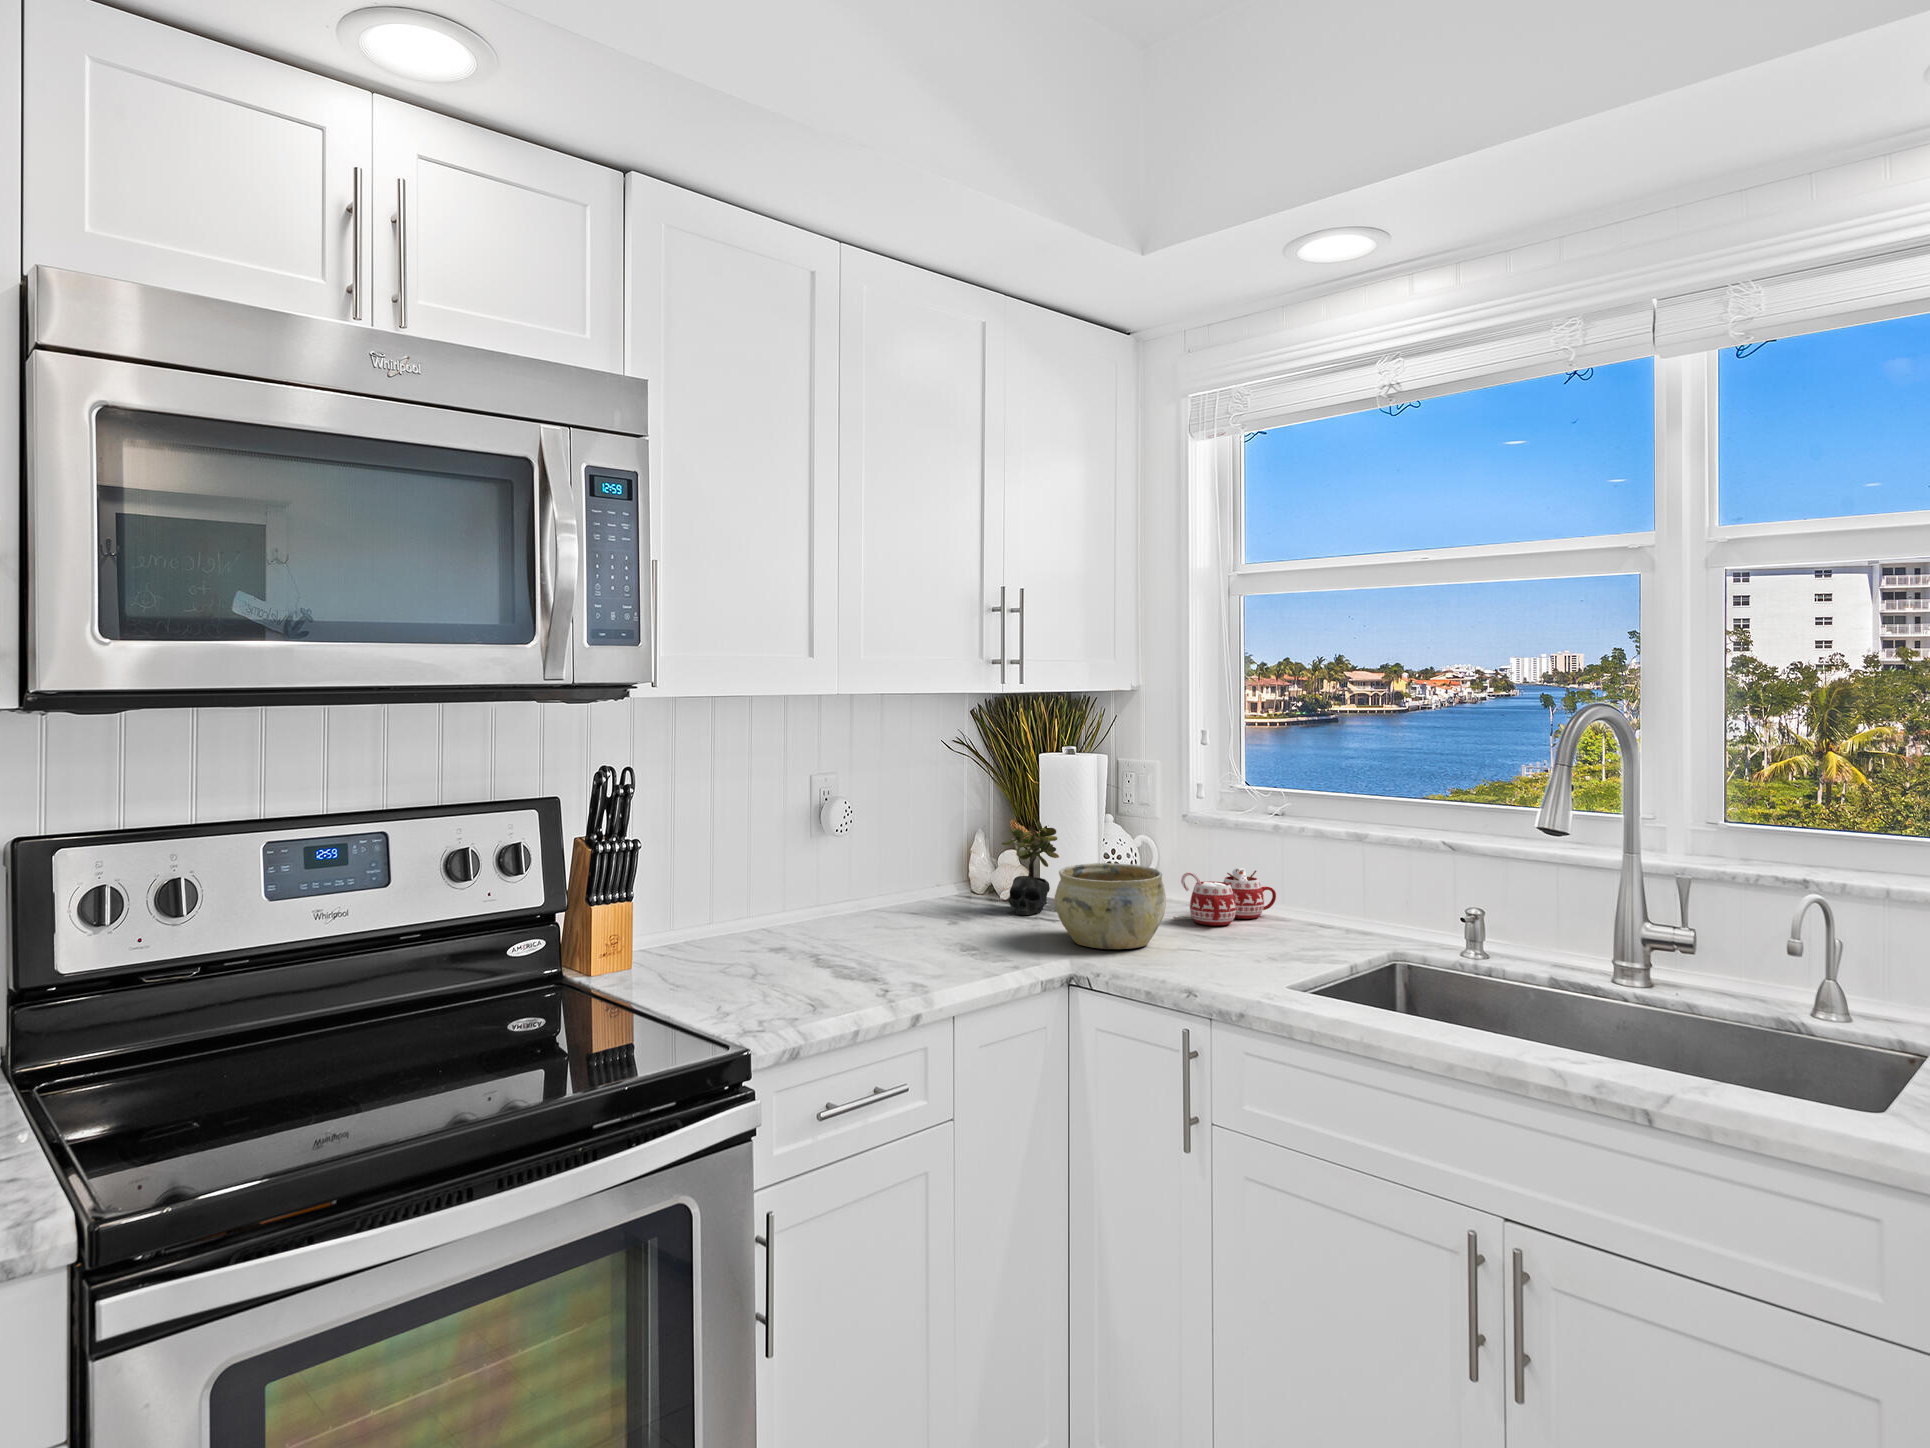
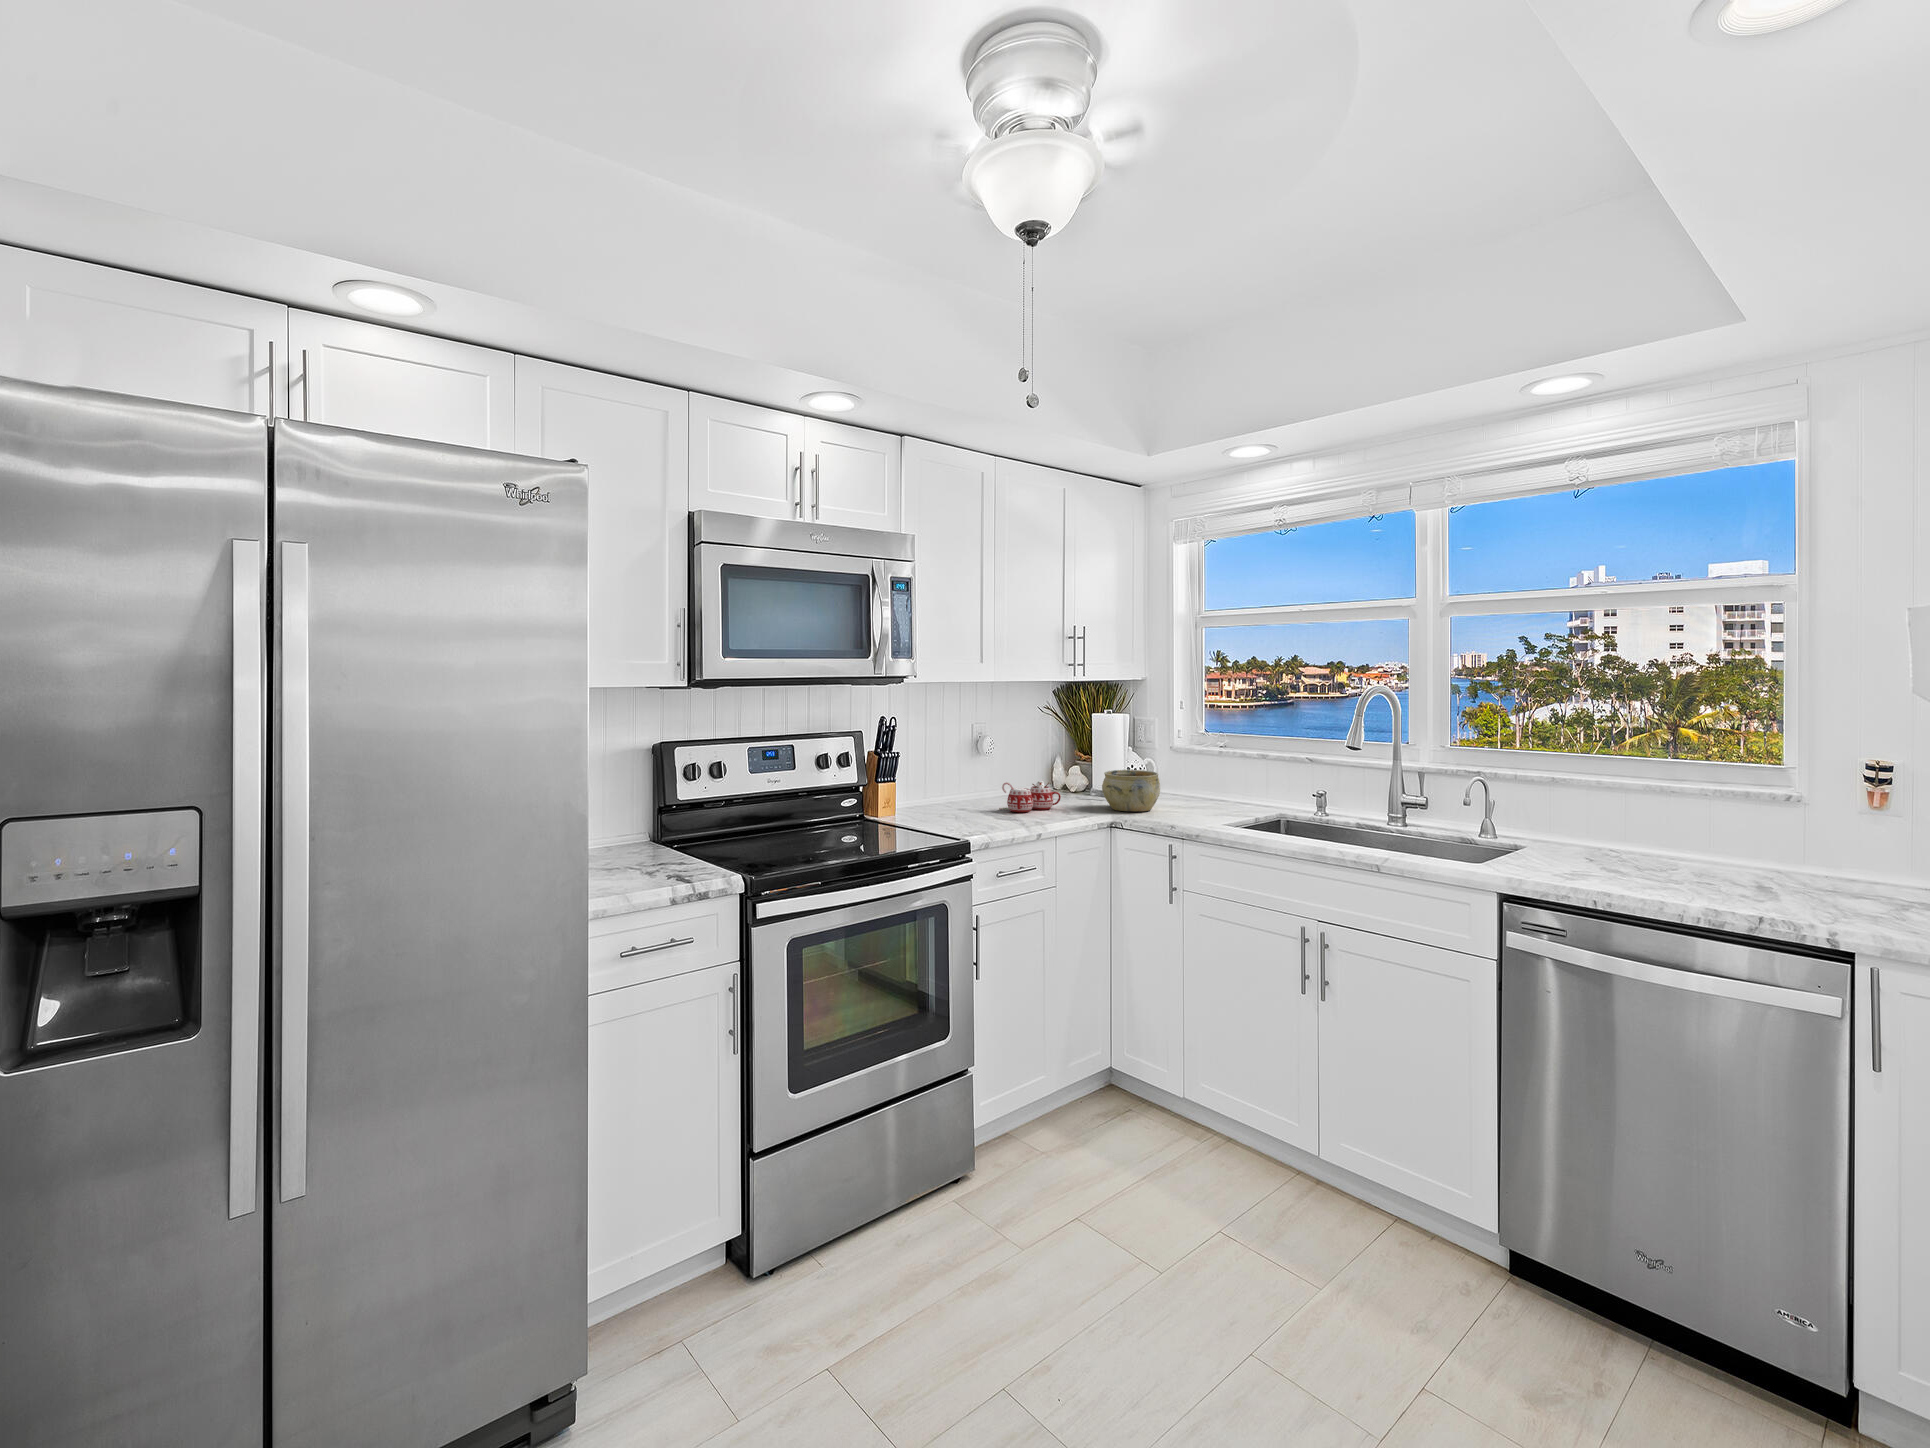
succulent plant: present [1002,821,1059,915] -> none [1071,750,1103,799]
mug: present [1173,868,1276,925] -> present [999,781,1061,812]

